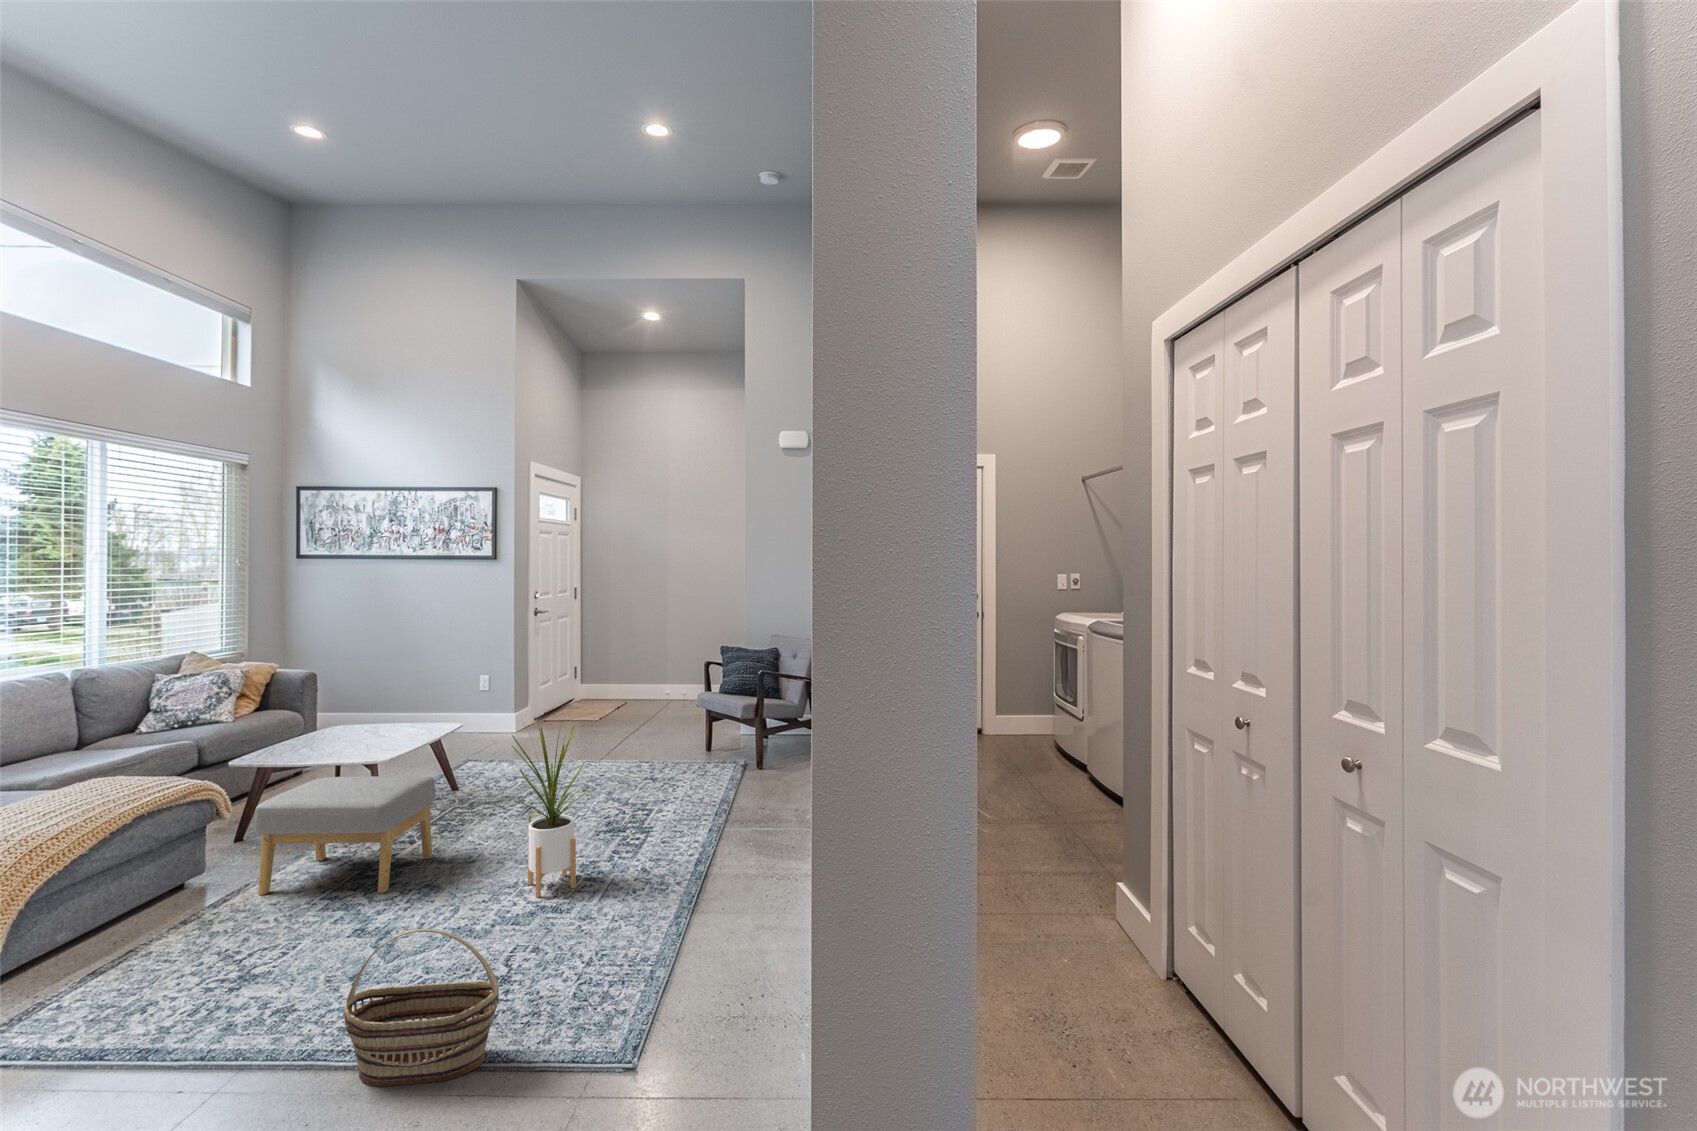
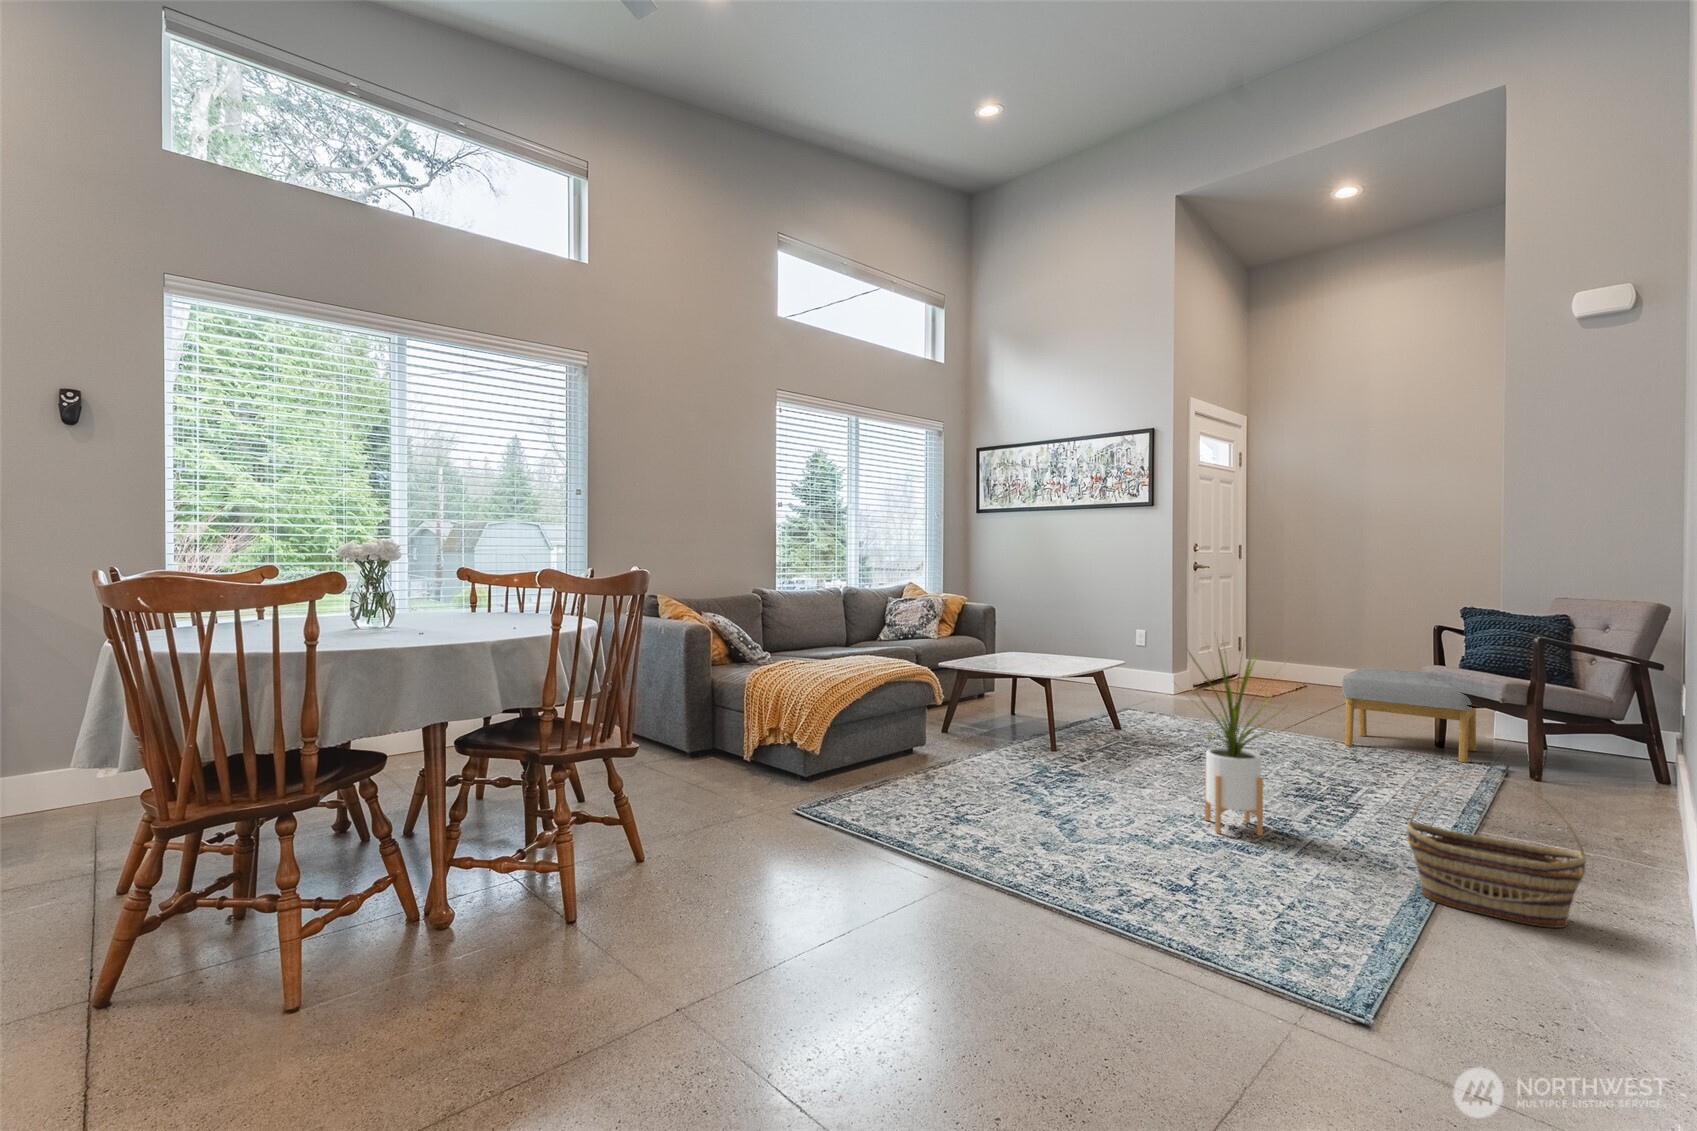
footstool: present [255,776,435,895] -> present [1342,669,1476,762]
basket: present [344,929,499,1086] -> present [1407,774,1586,928]

